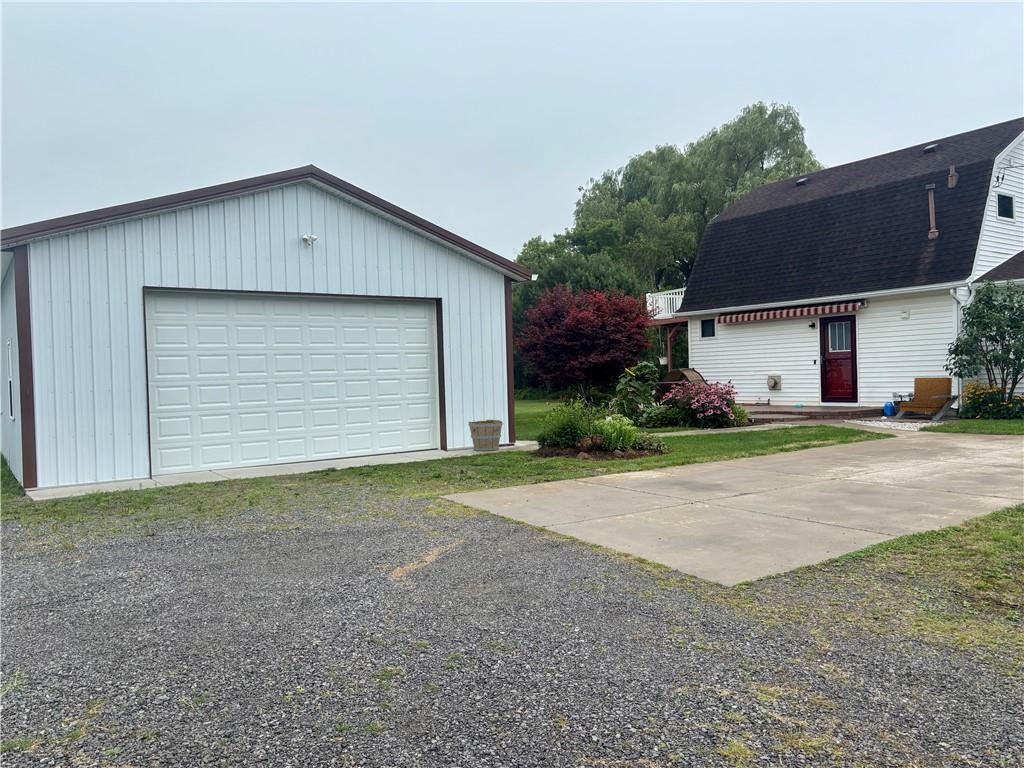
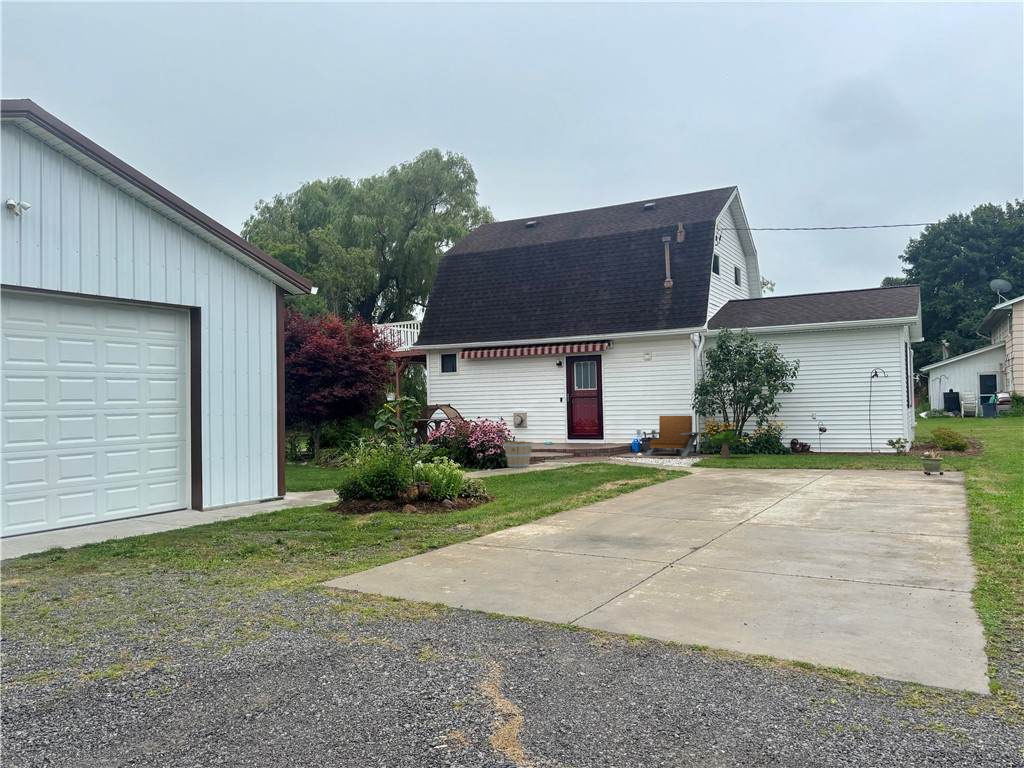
potted plant: none [961,393,1003,423] -> present [711,431,738,458]
wooden bucket: present [468,420,503,451] -> present [504,441,533,467]

